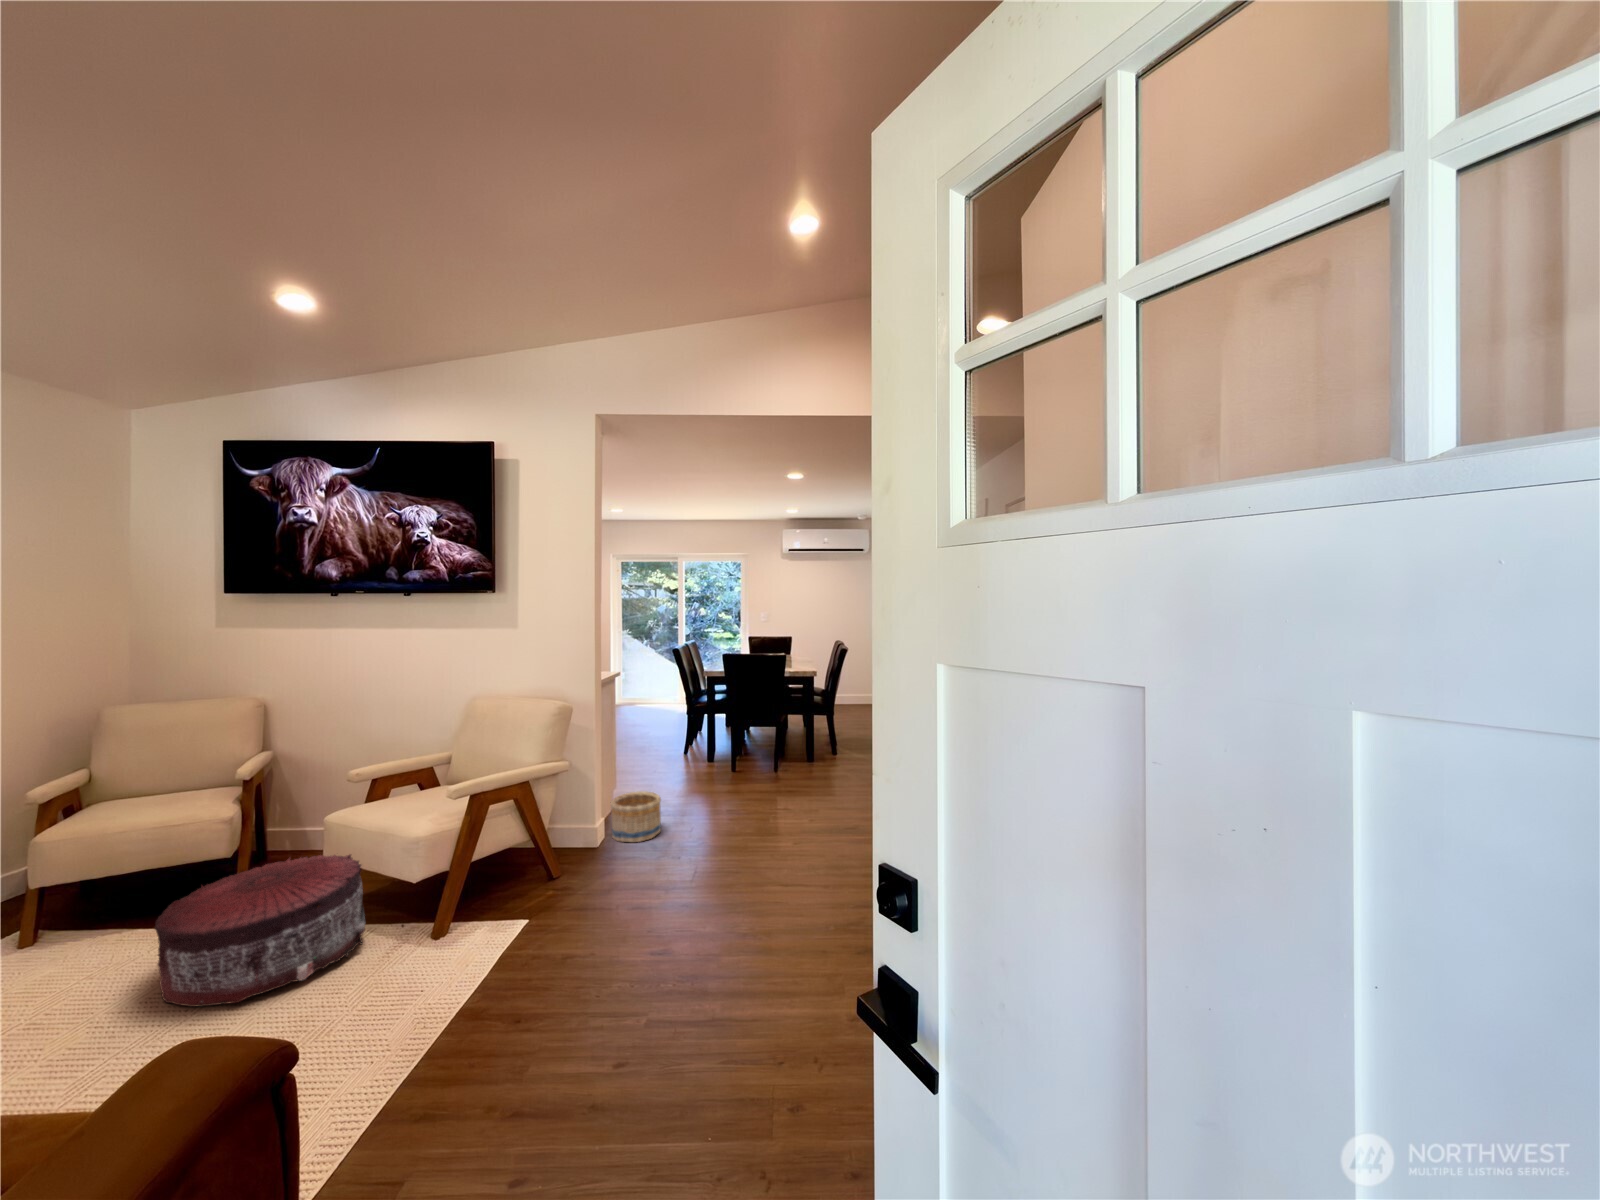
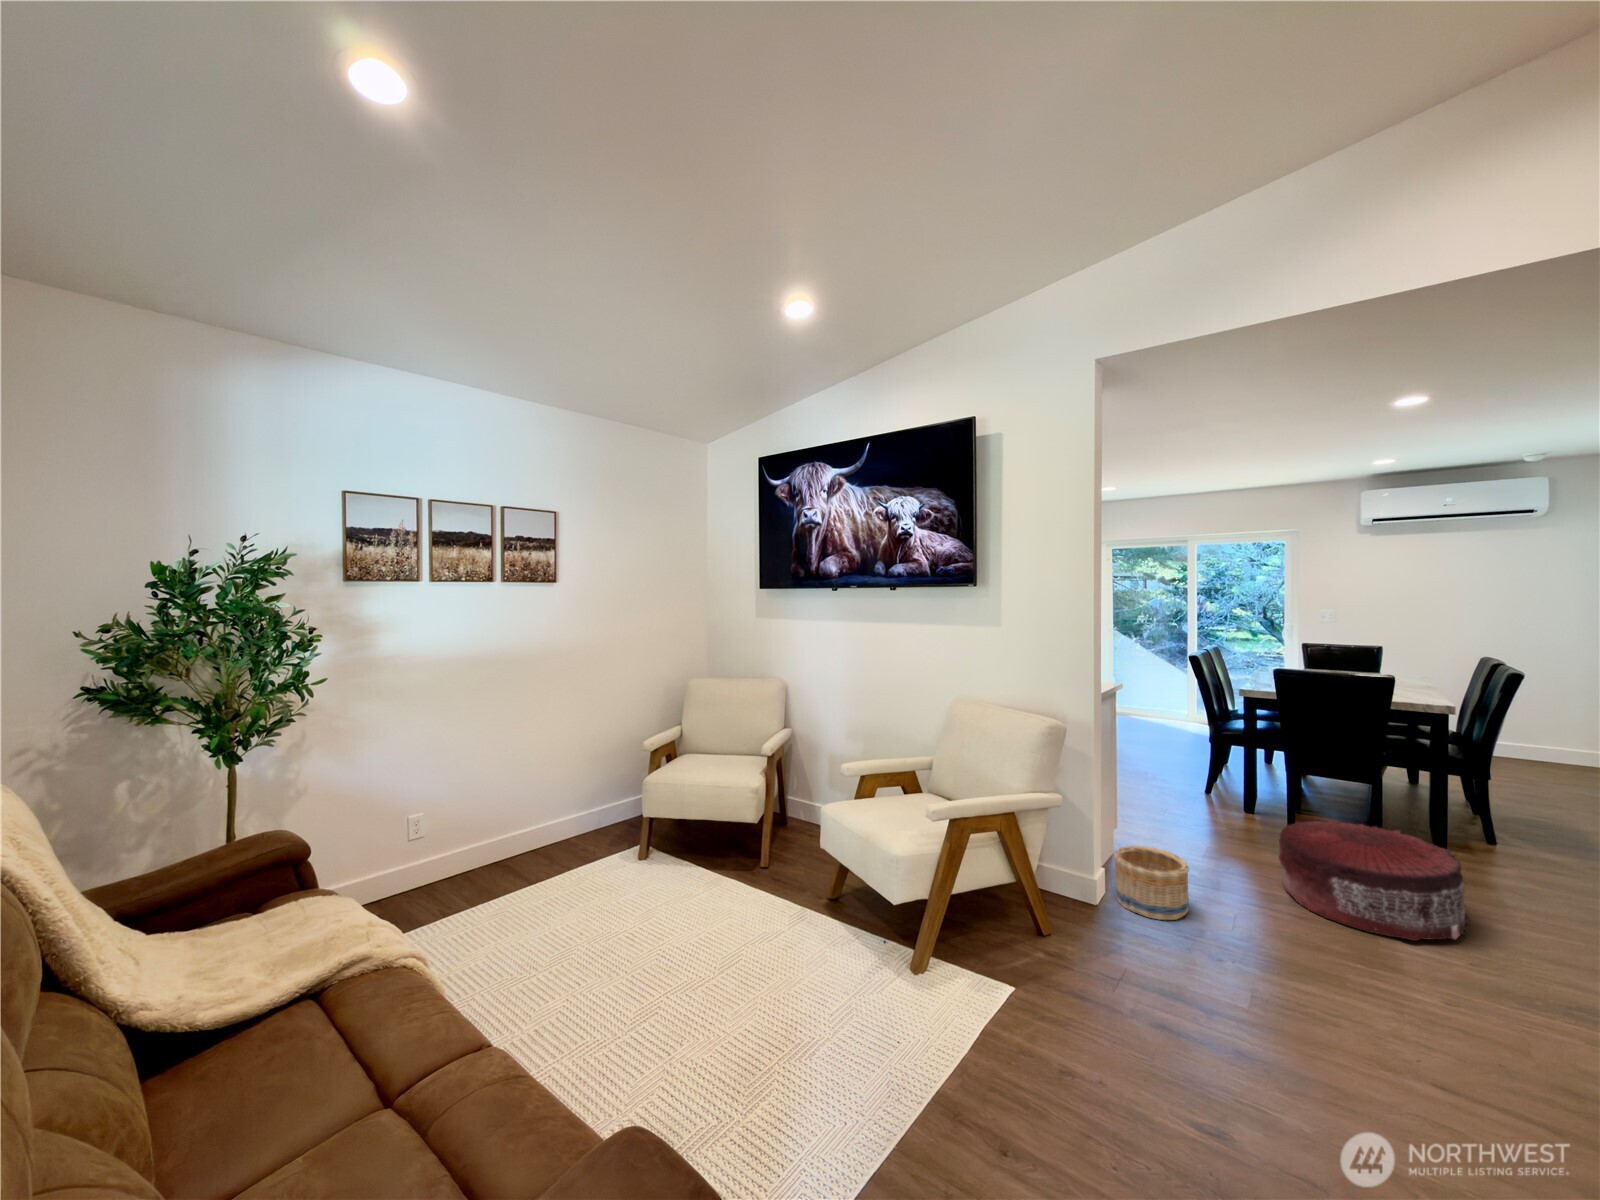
pouf: present [155,855,365,1007] -> present [1279,820,1469,941]

